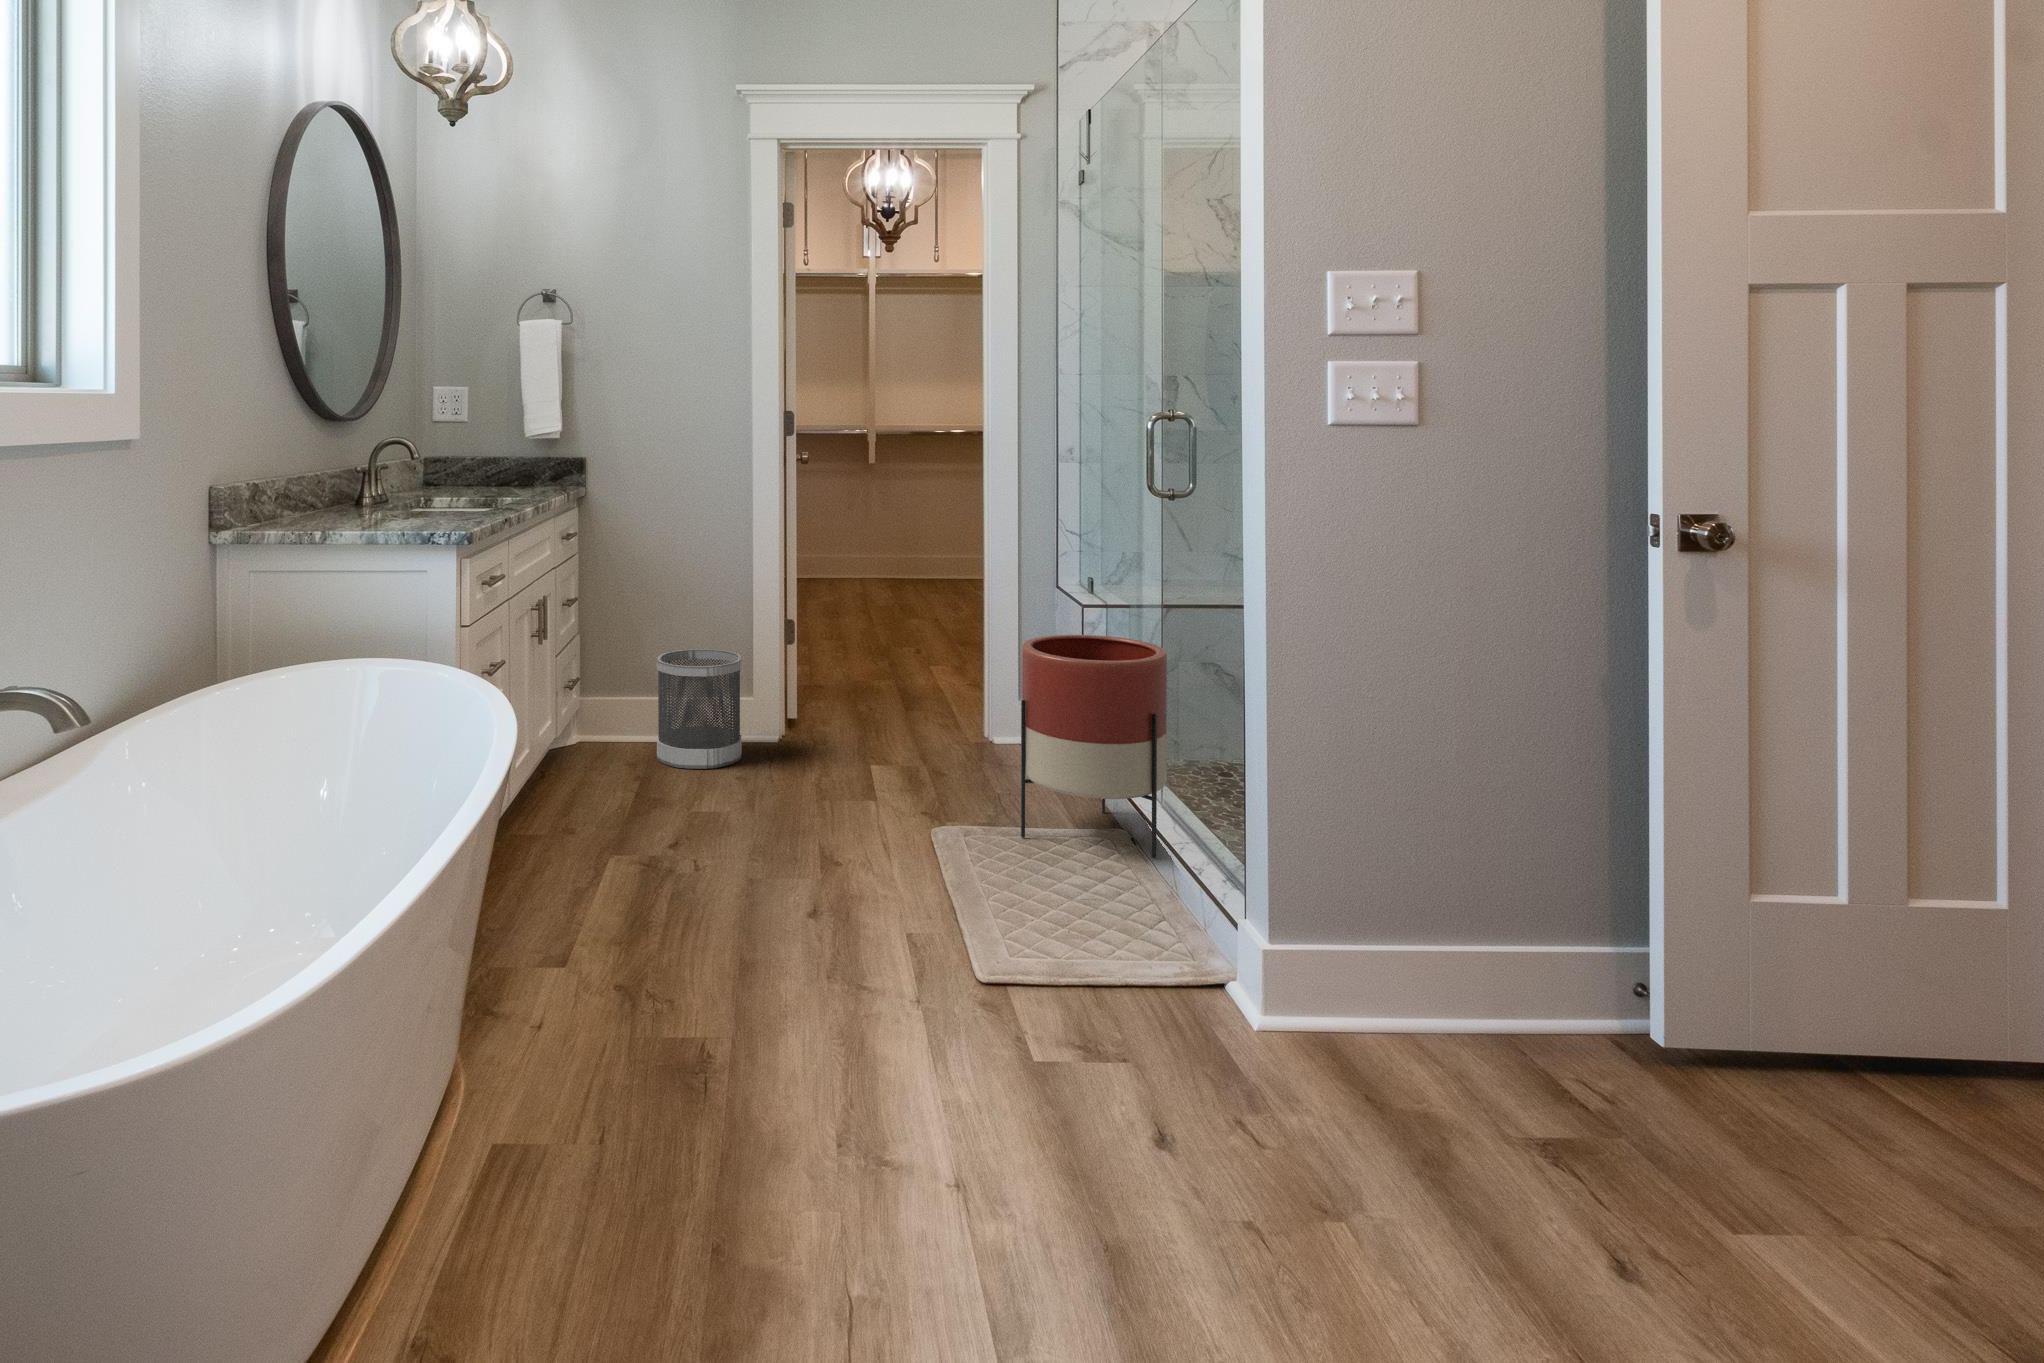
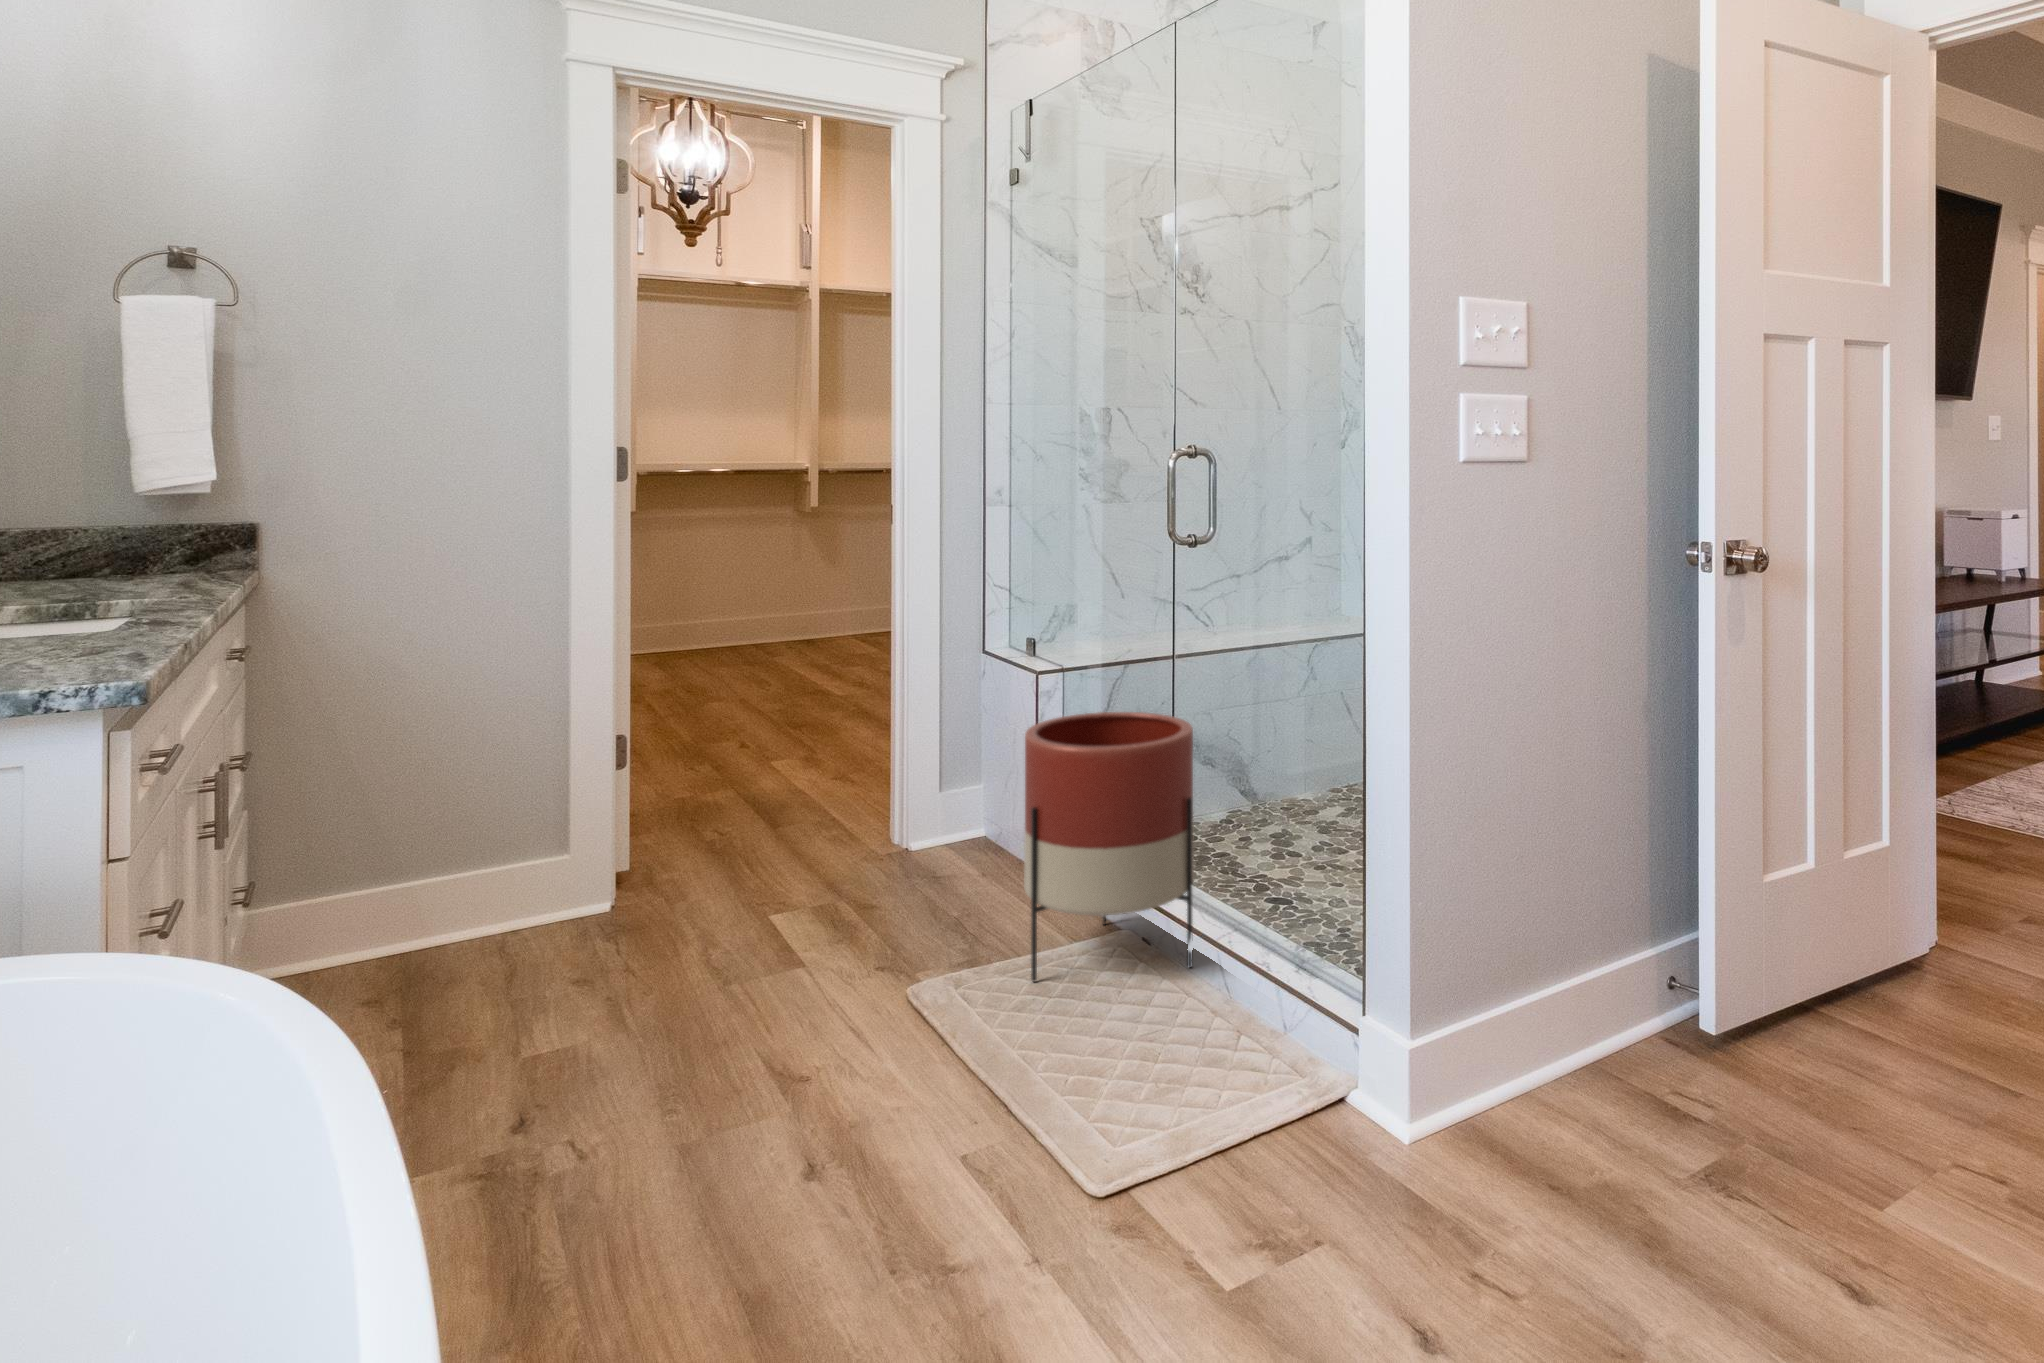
wastebasket: present [657,649,742,769] -> none [421,804,575,1005]

